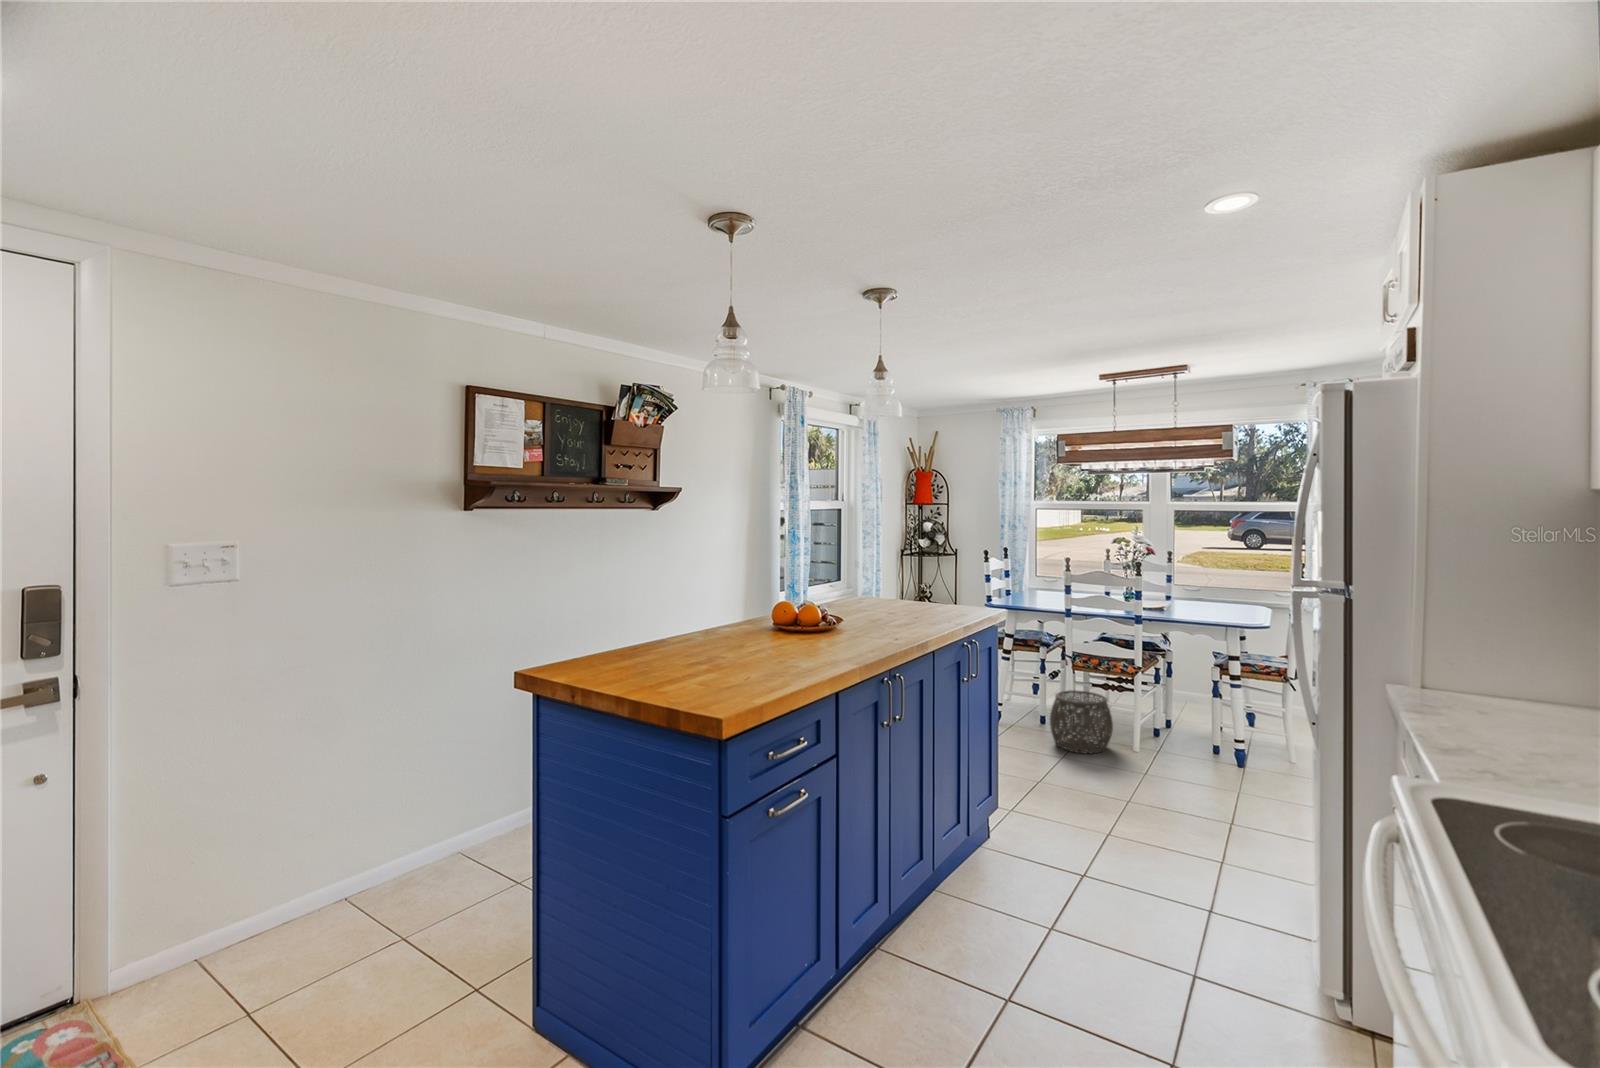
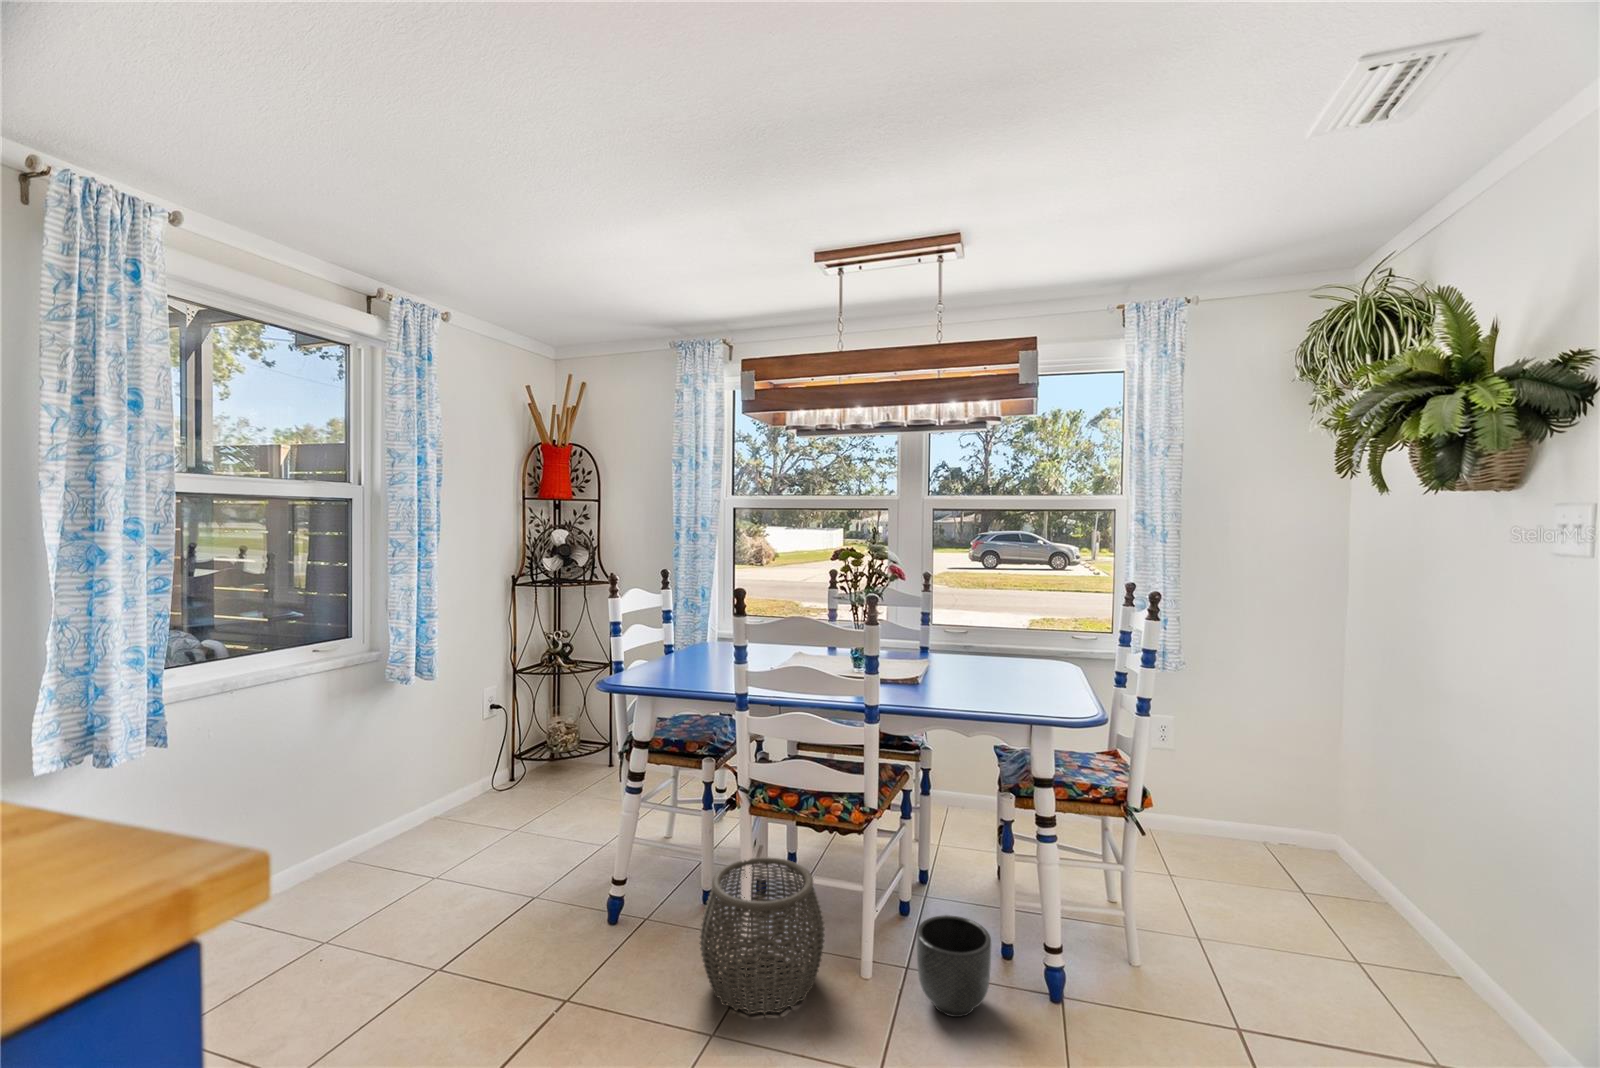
planter: none [1163,722,1203,764] -> present [917,915,991,1017]

